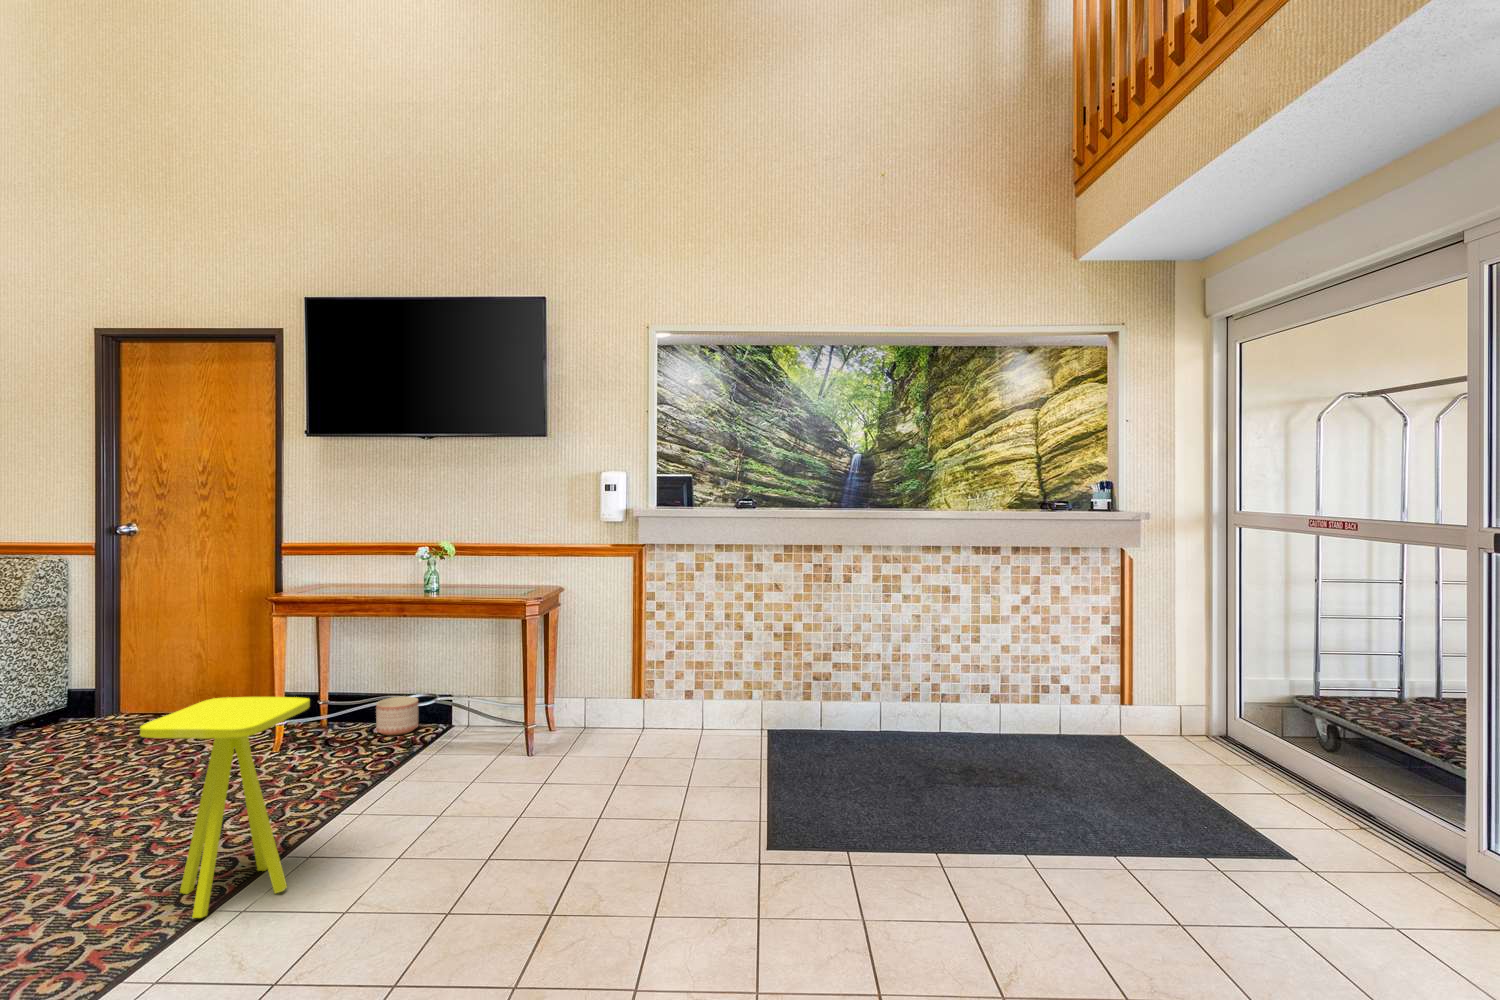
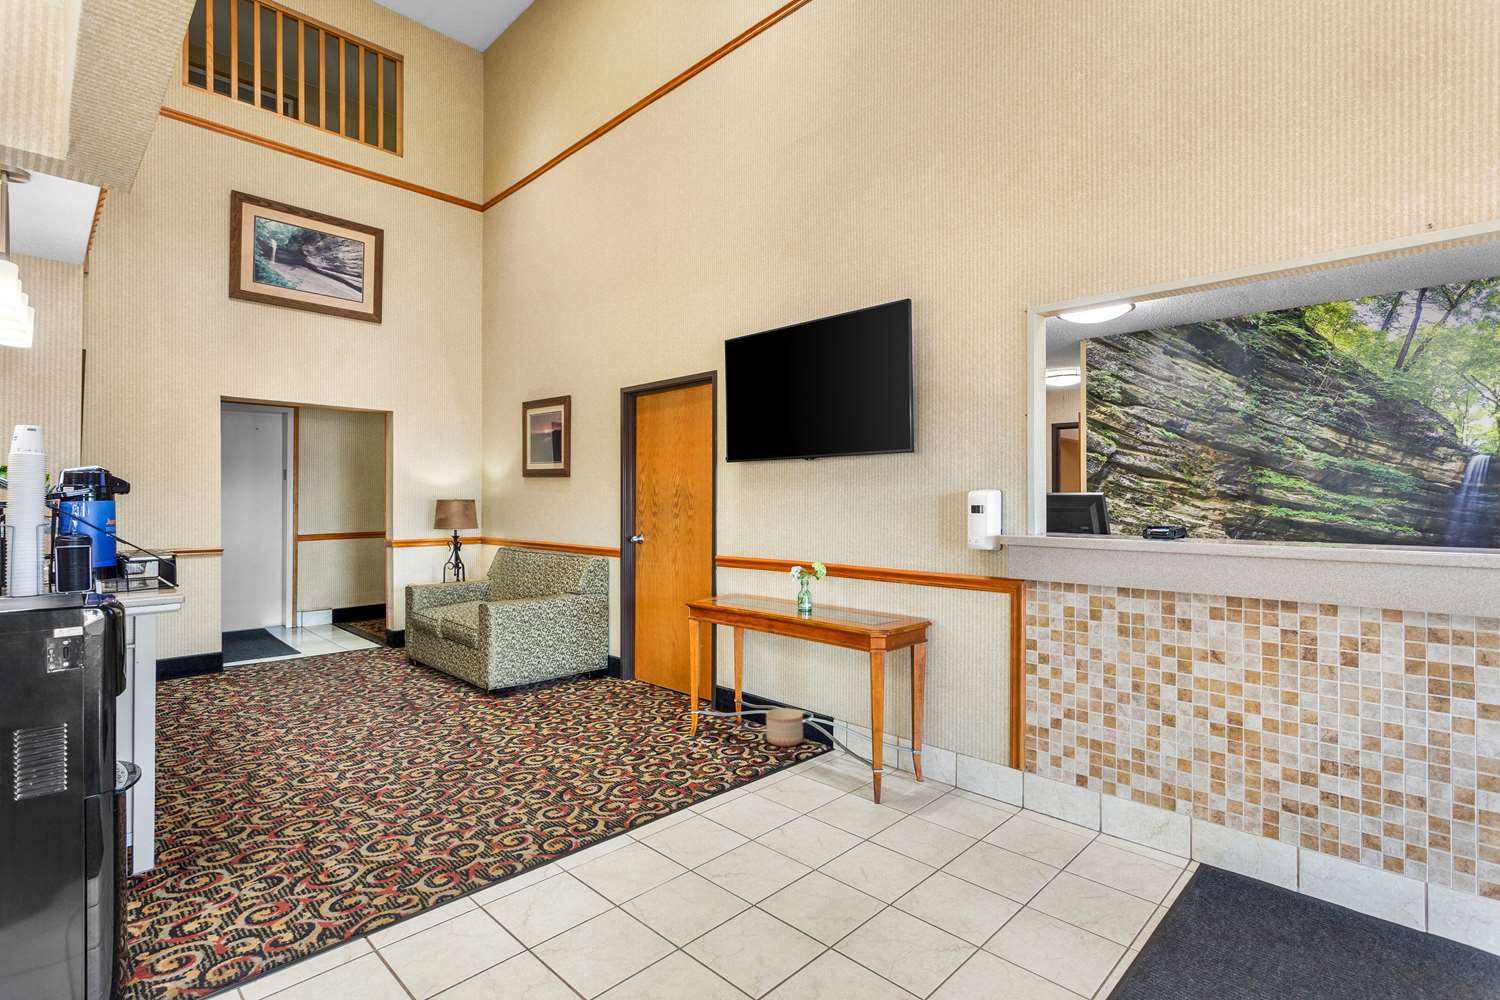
side table: present [140,697,310,918] -> none [481,695,605,884]

